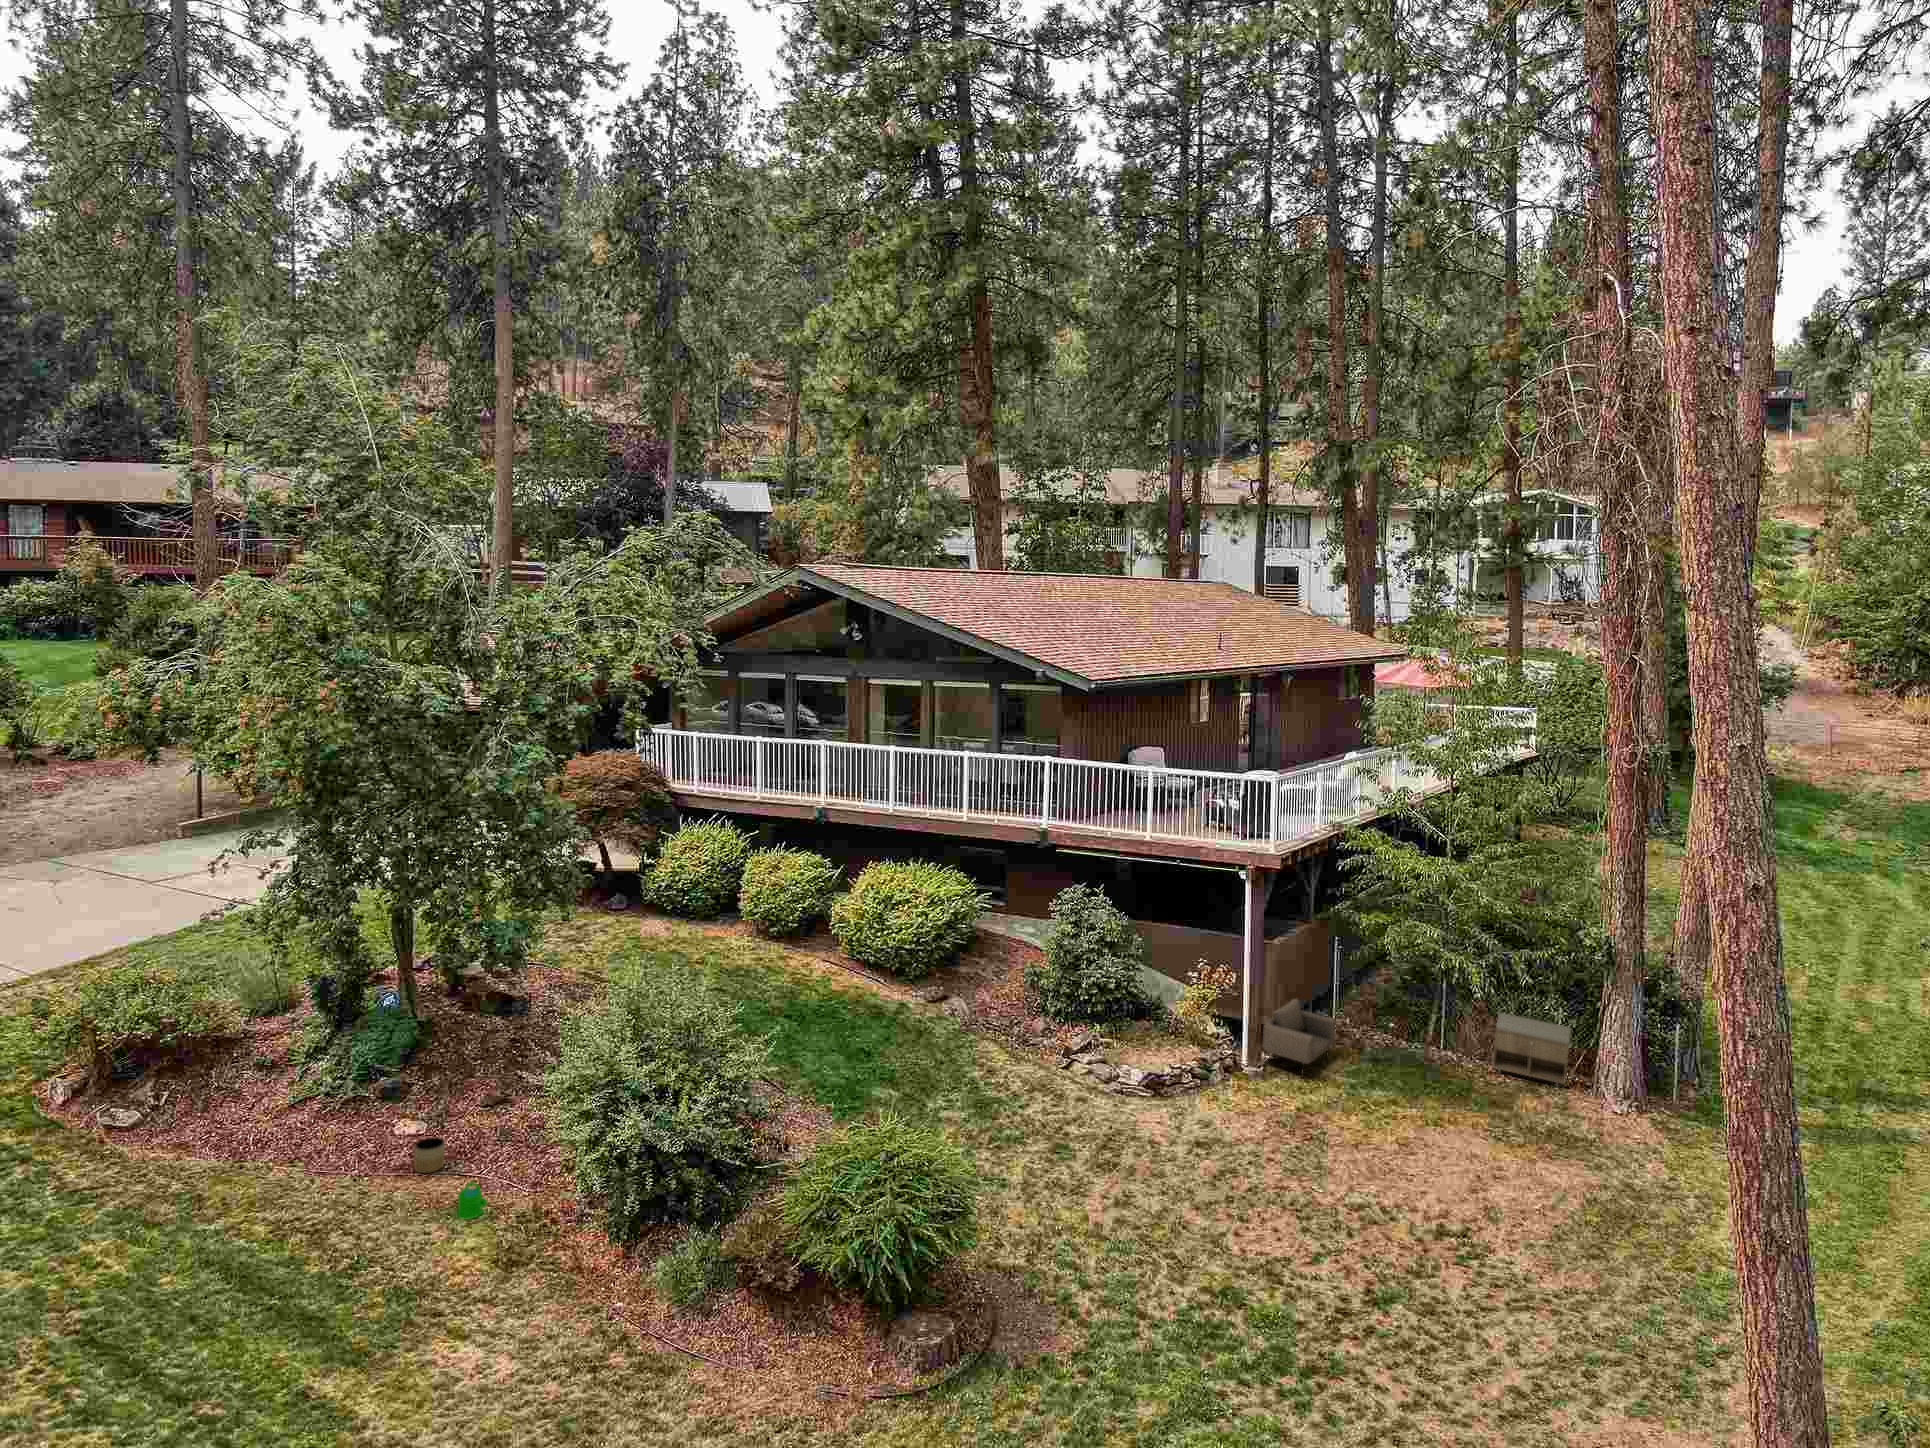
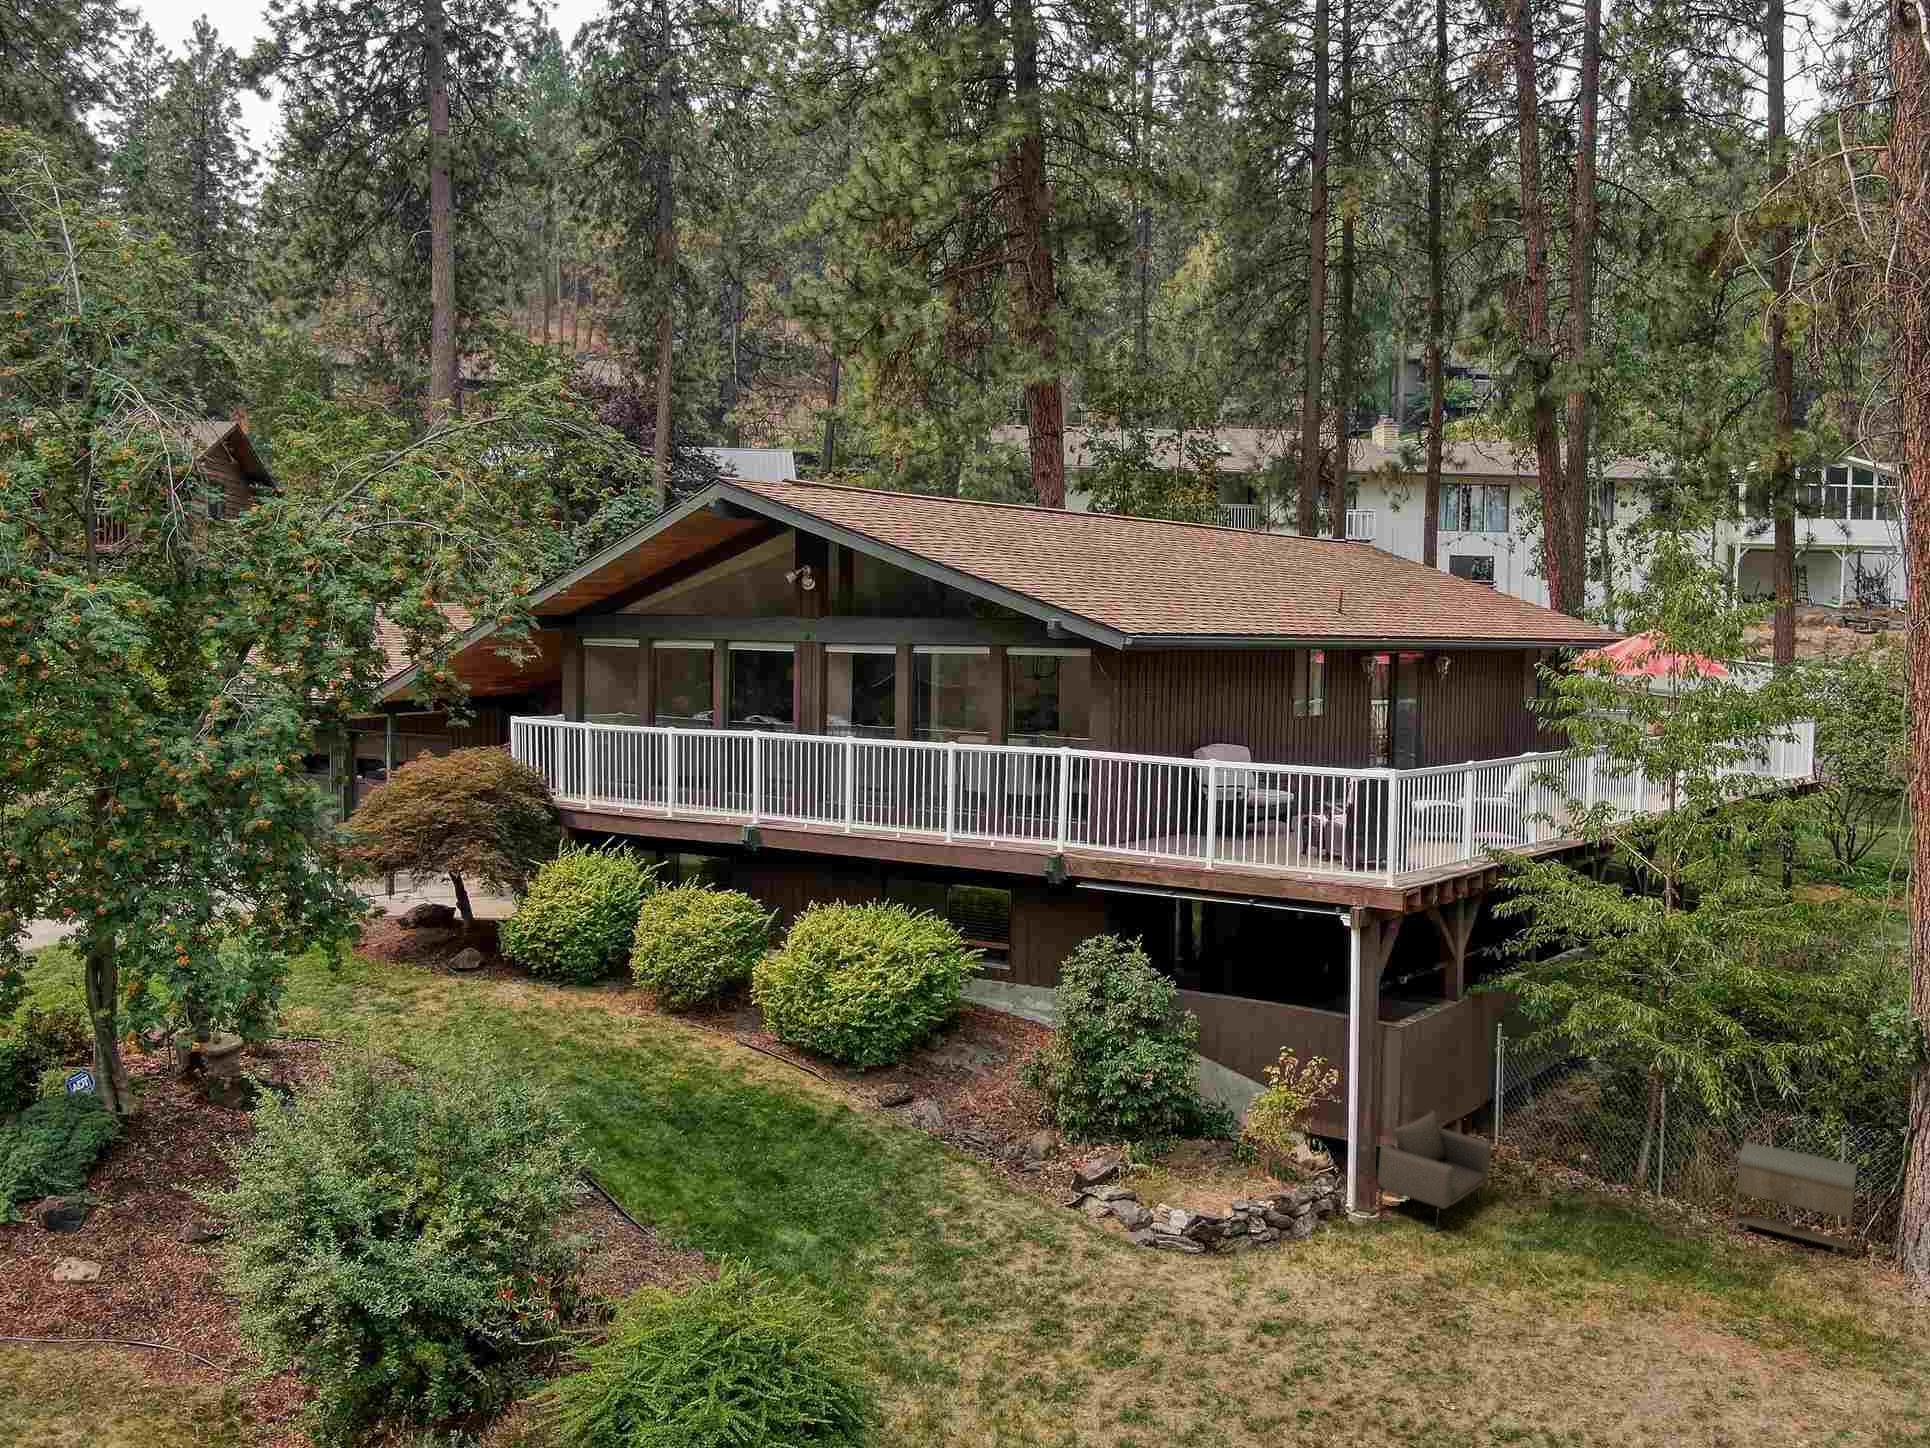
planter: present [414,1137,445,1173] -> none [56,1284,104,1337]
watering can: present [458,1181,487,1220] -> none [101,1352,145,1411]

